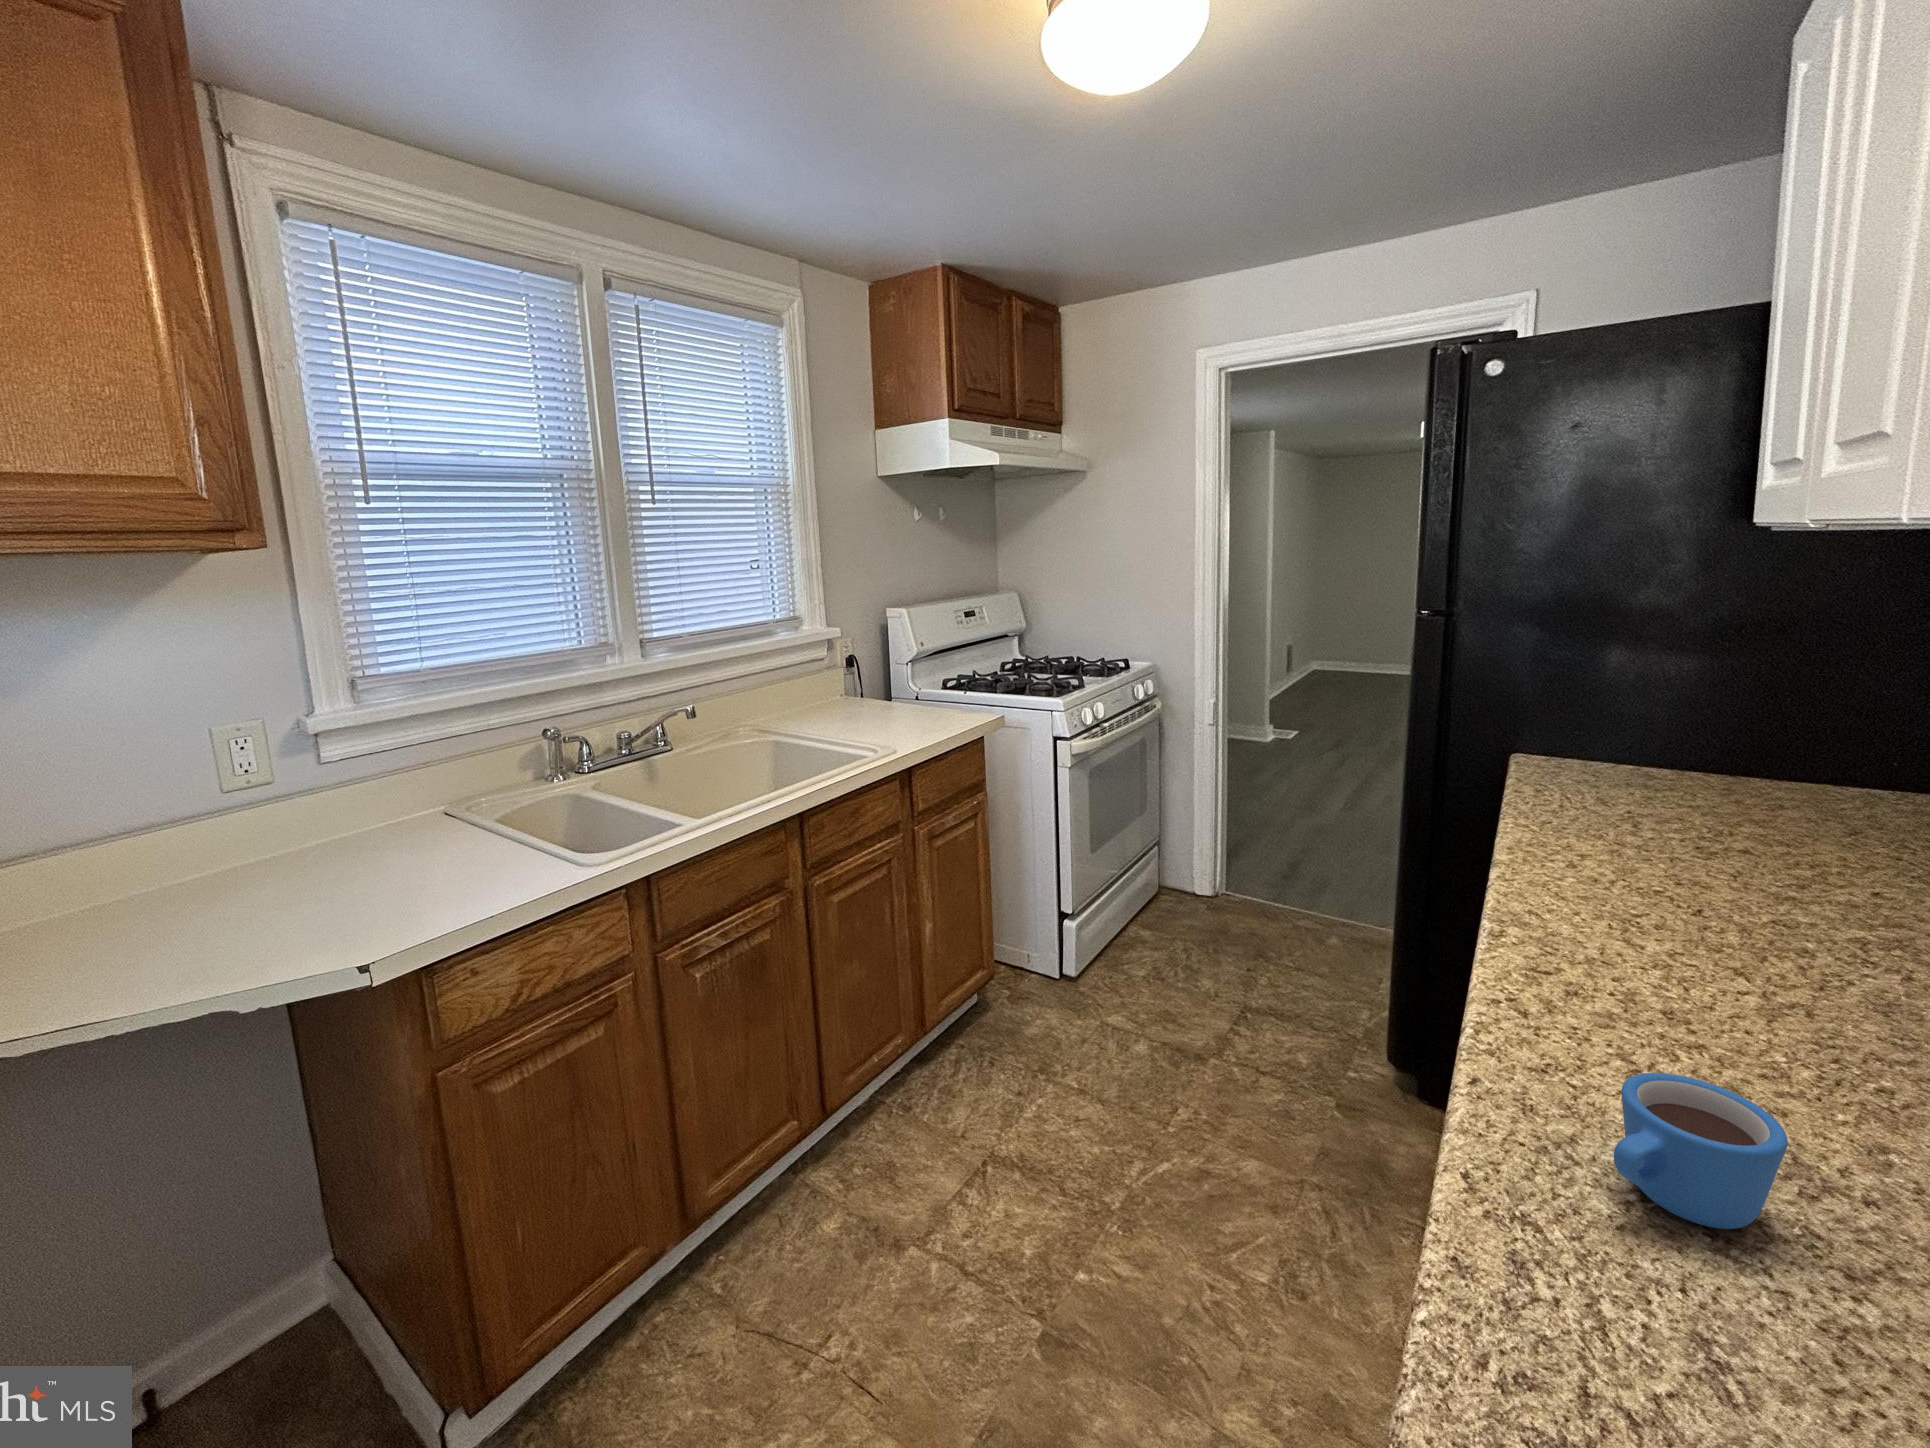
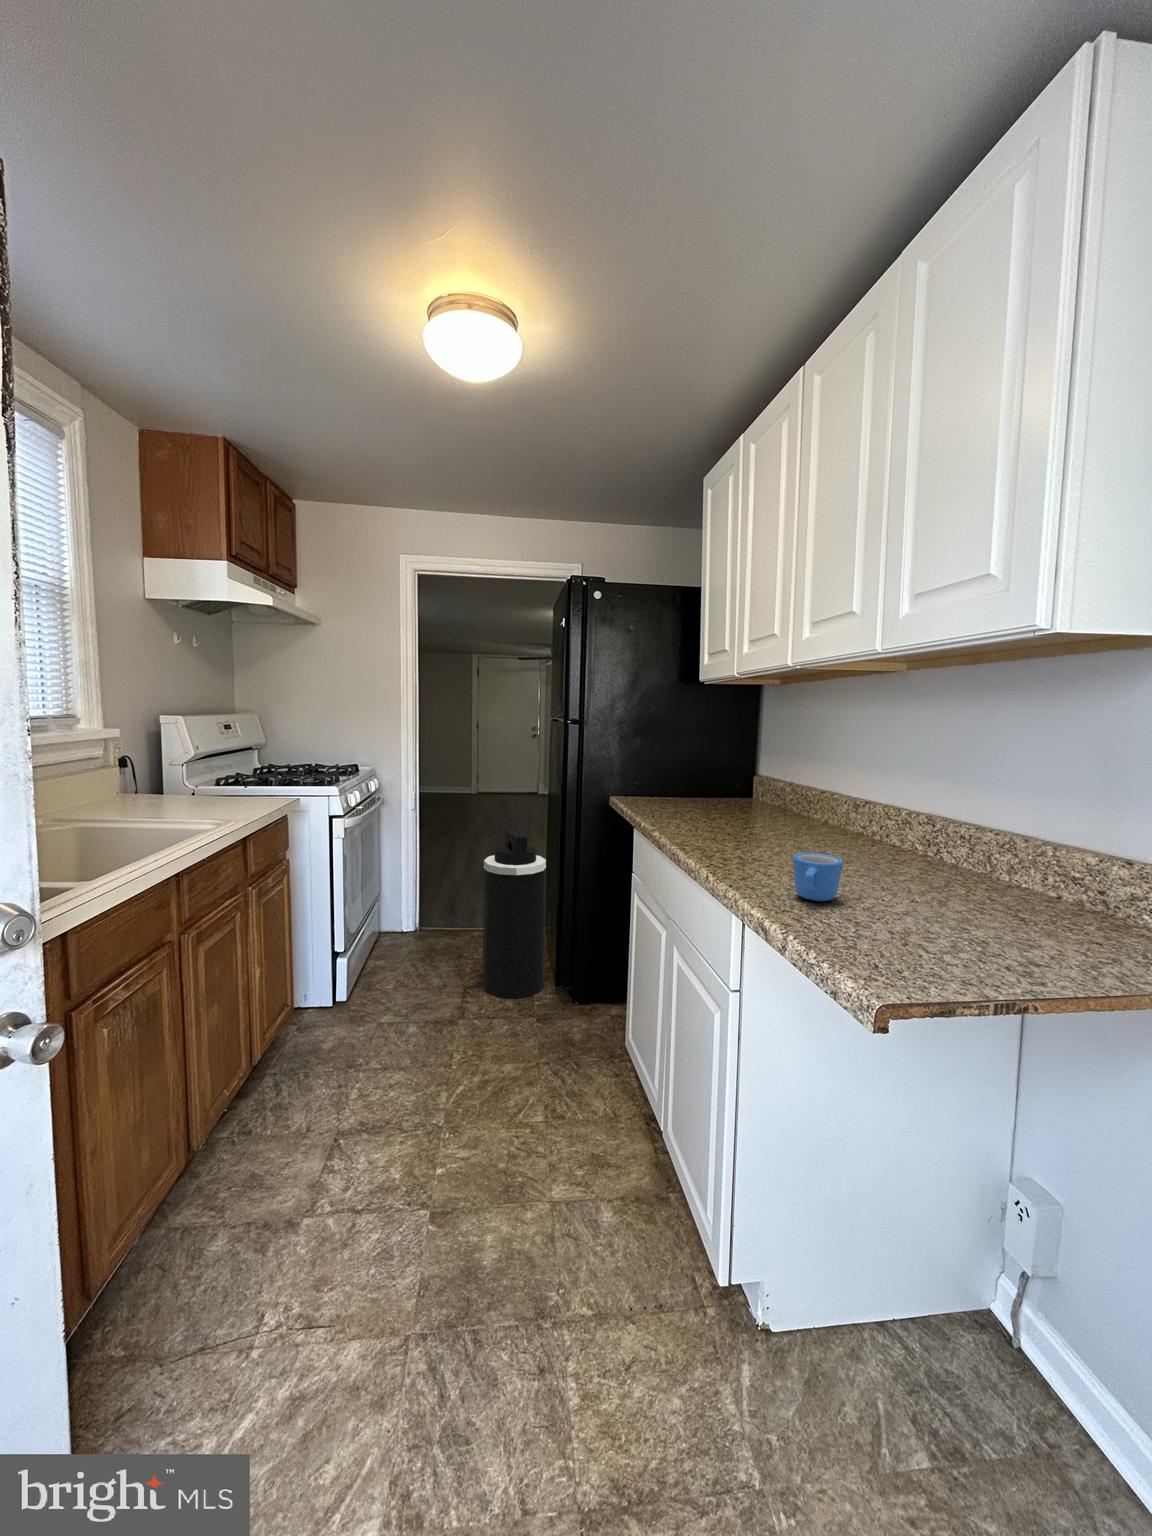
trash can: none [1272,782,1389,1057] -> present [483,829,546,999]

